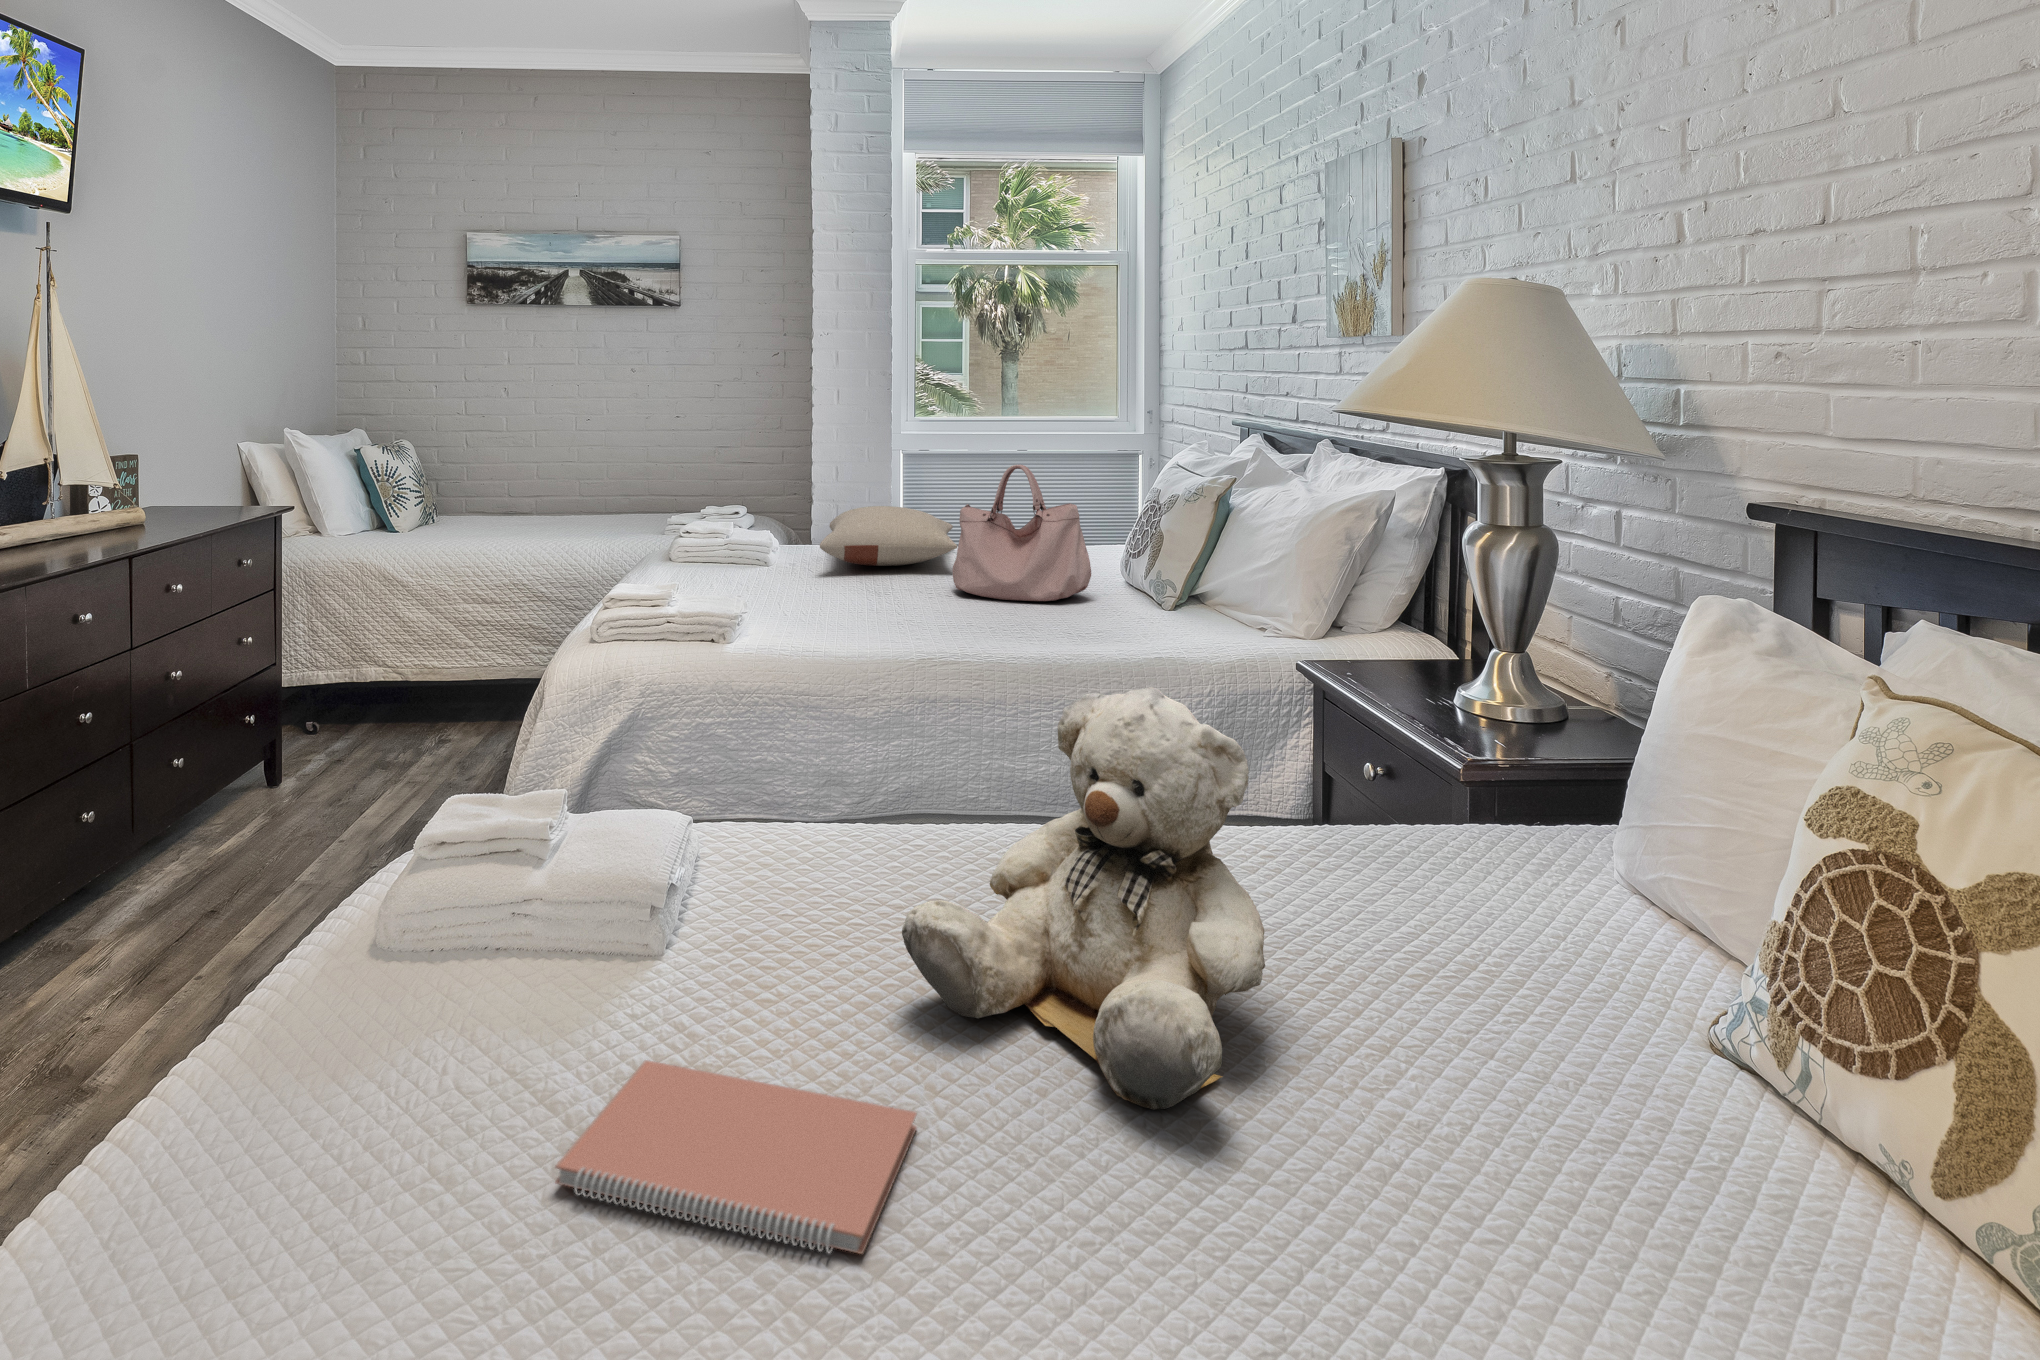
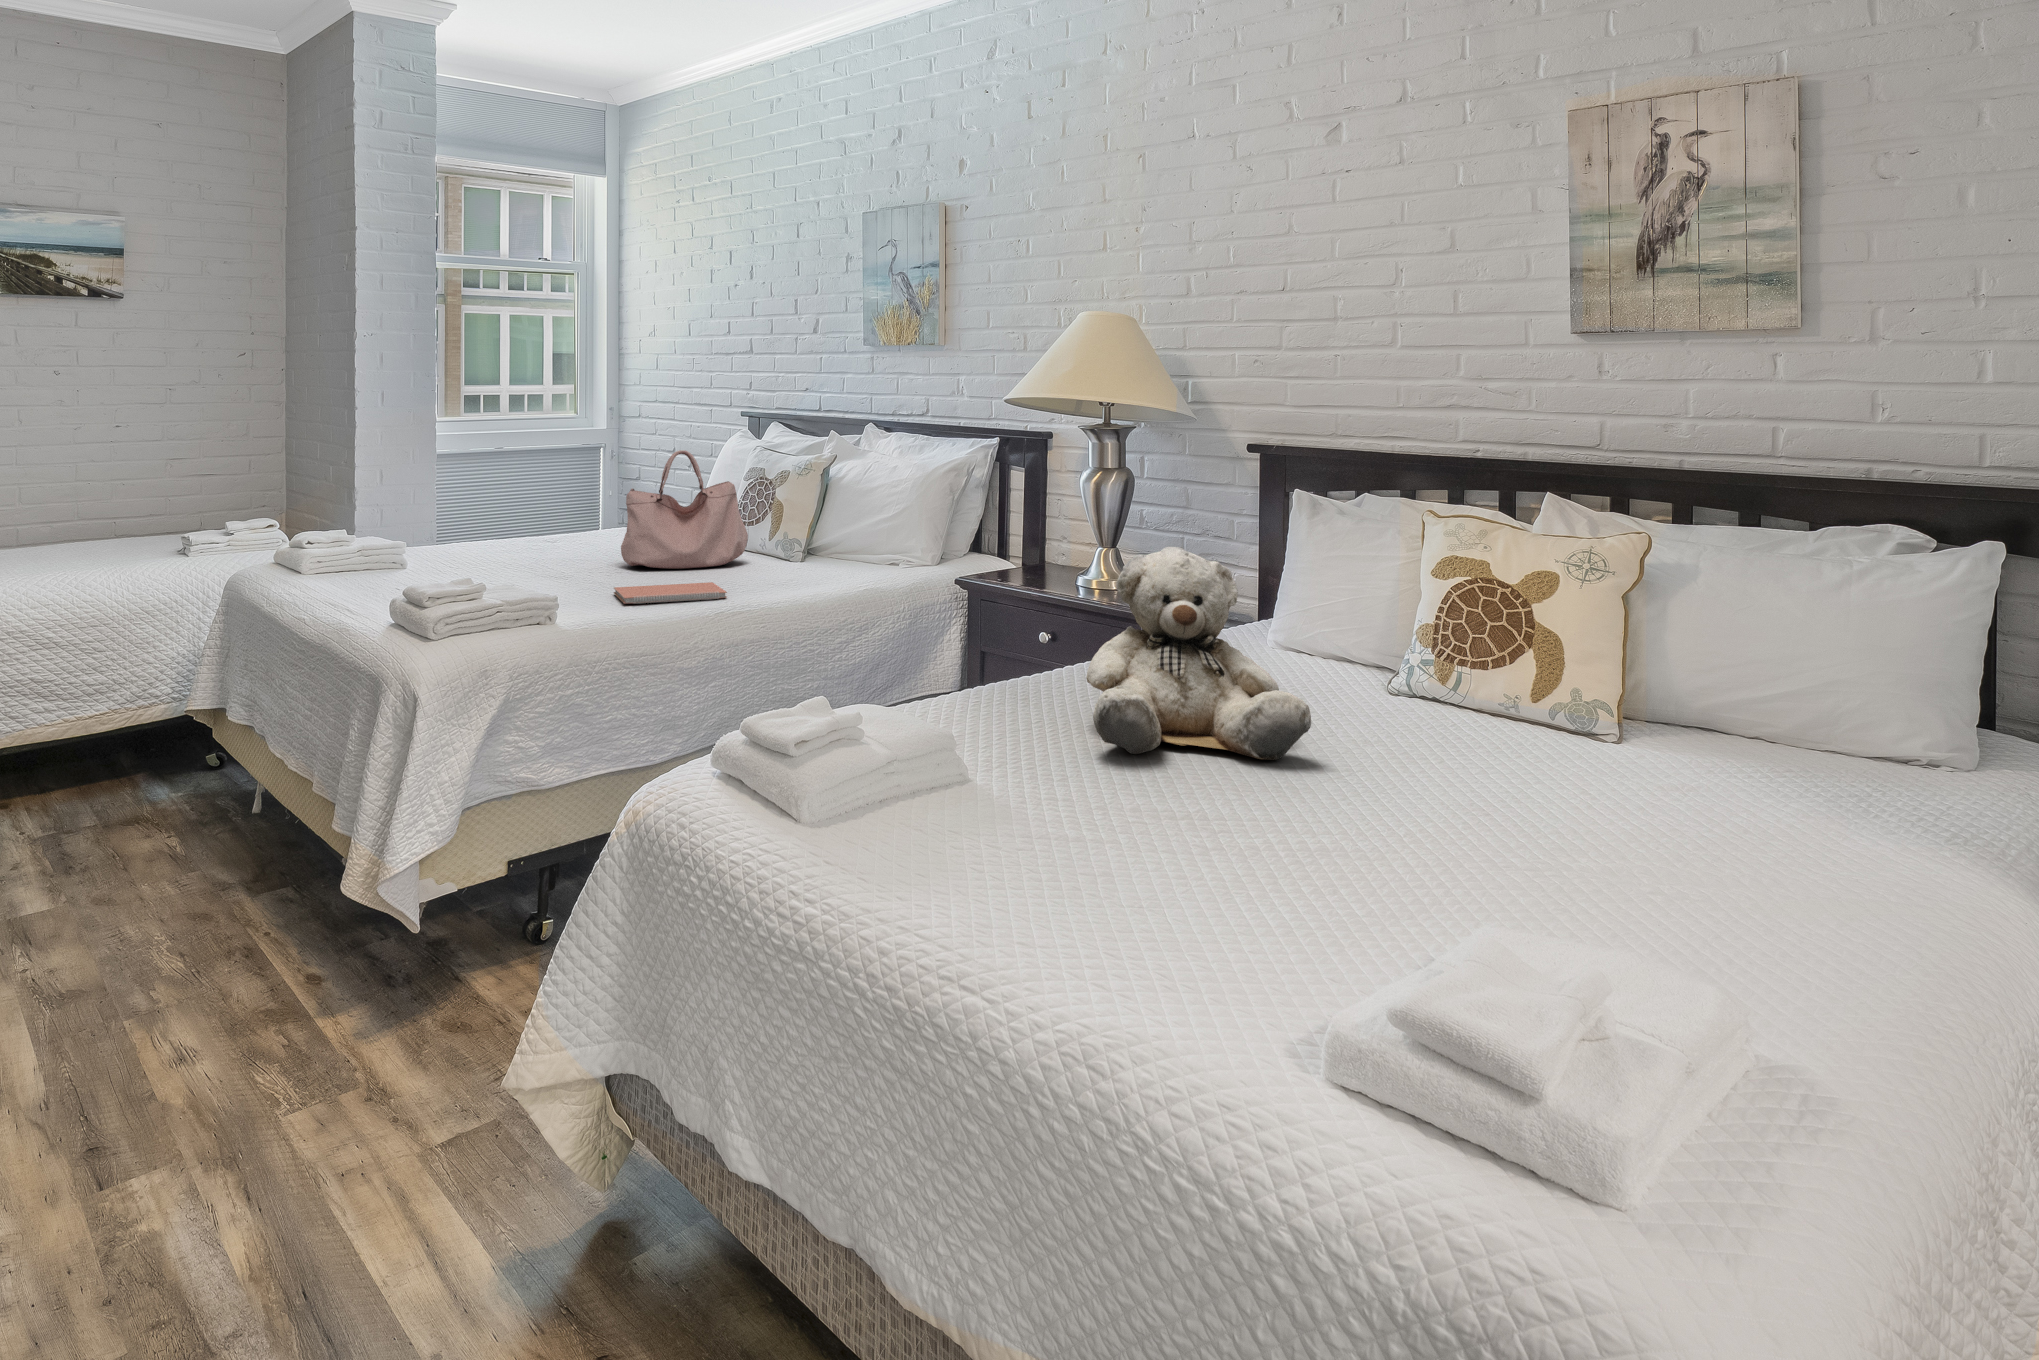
pillow: present [820,506,957,566] -> none [432,501,599,557]
notebook: present [555,1060,917,1254] -> present [614,582,727,604]

